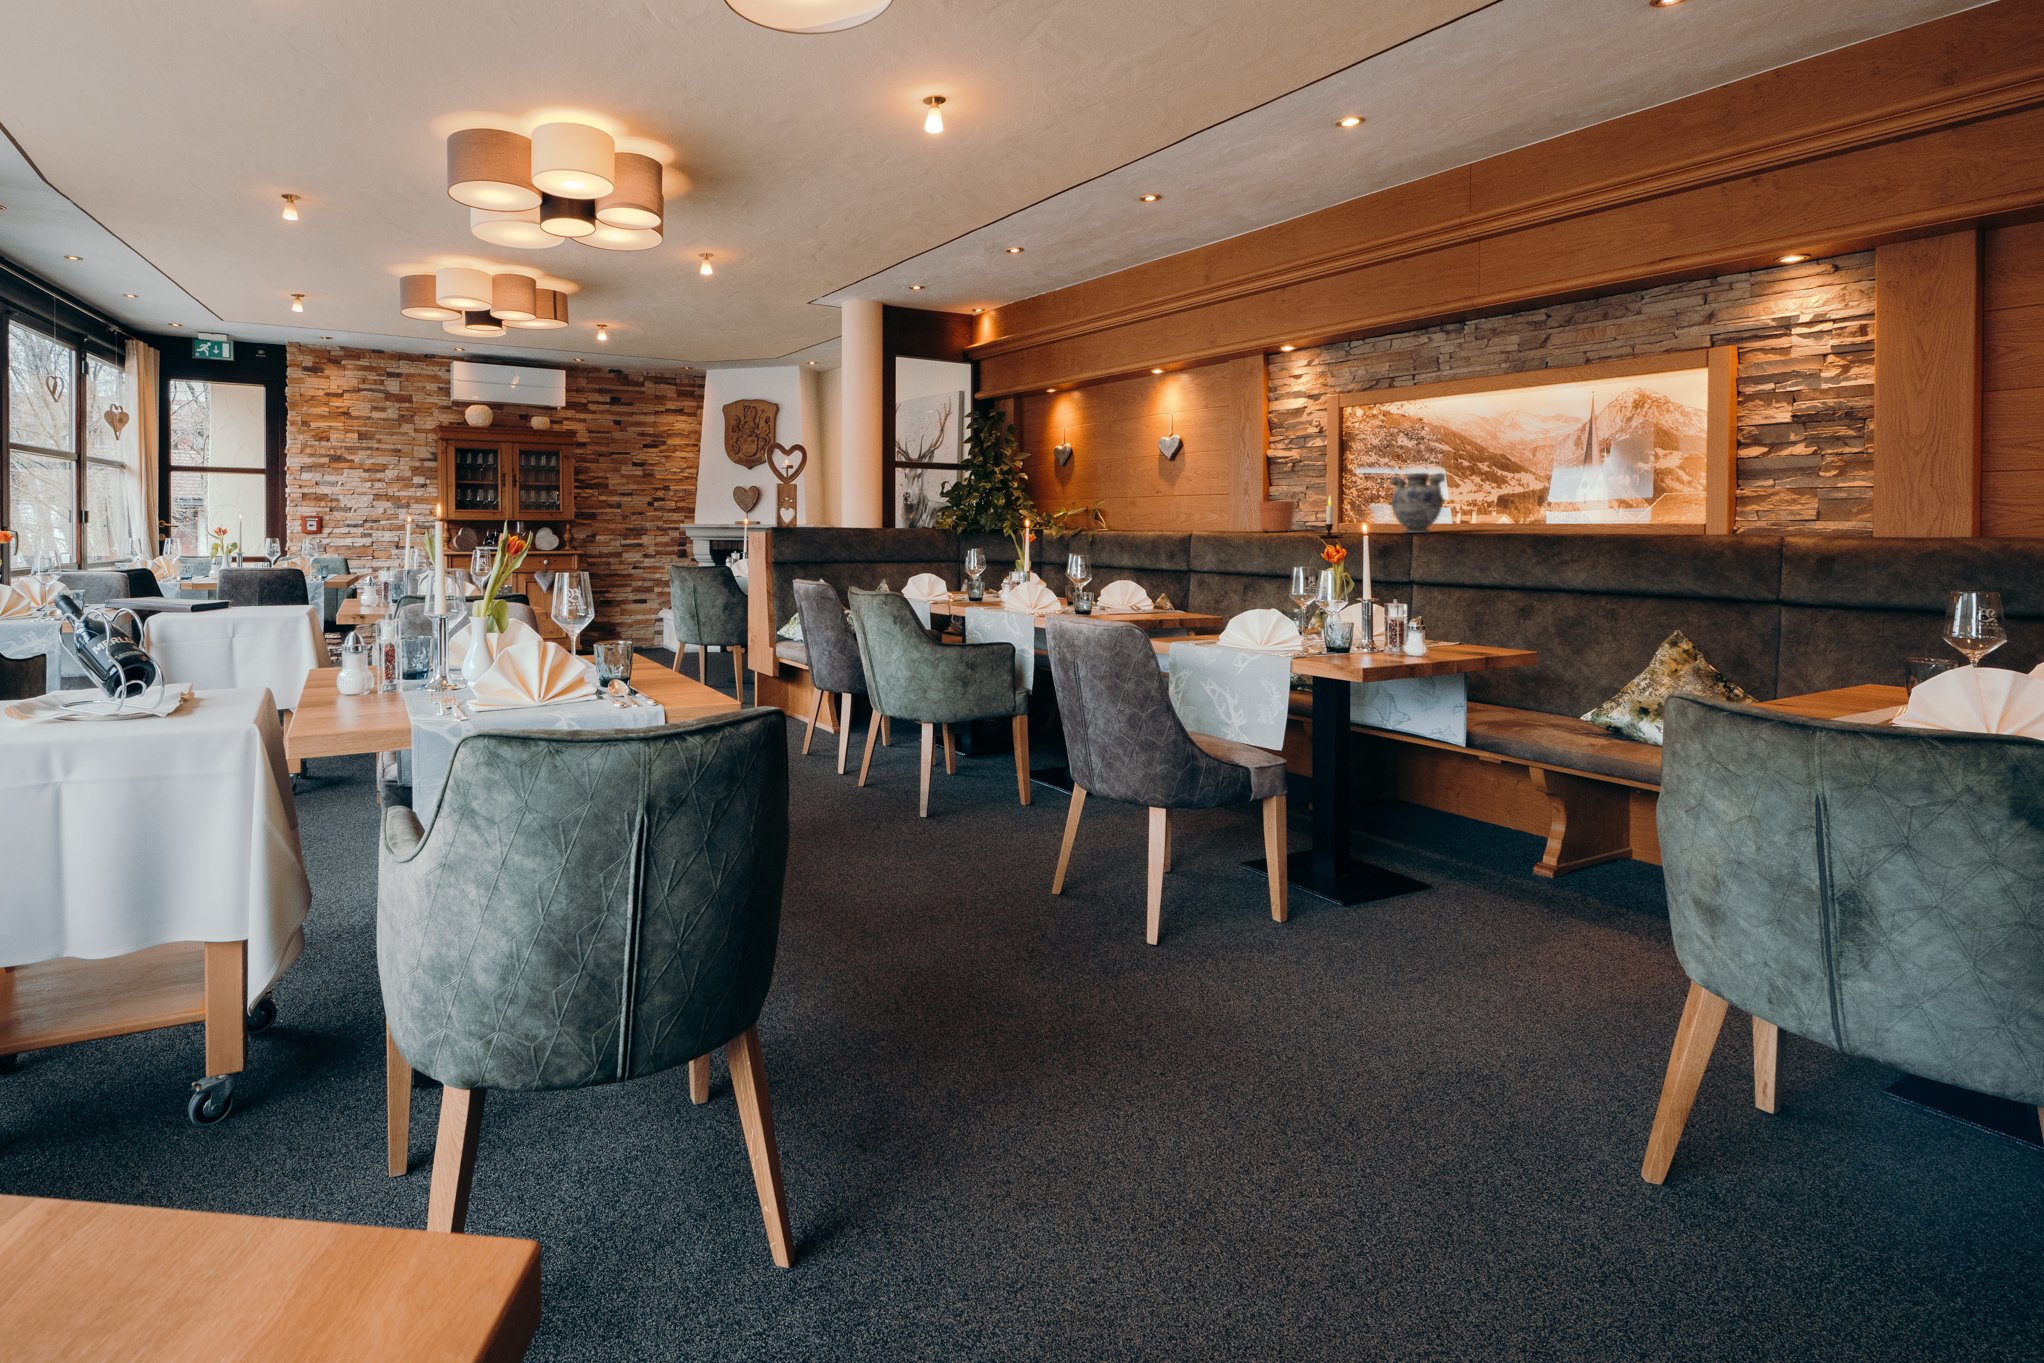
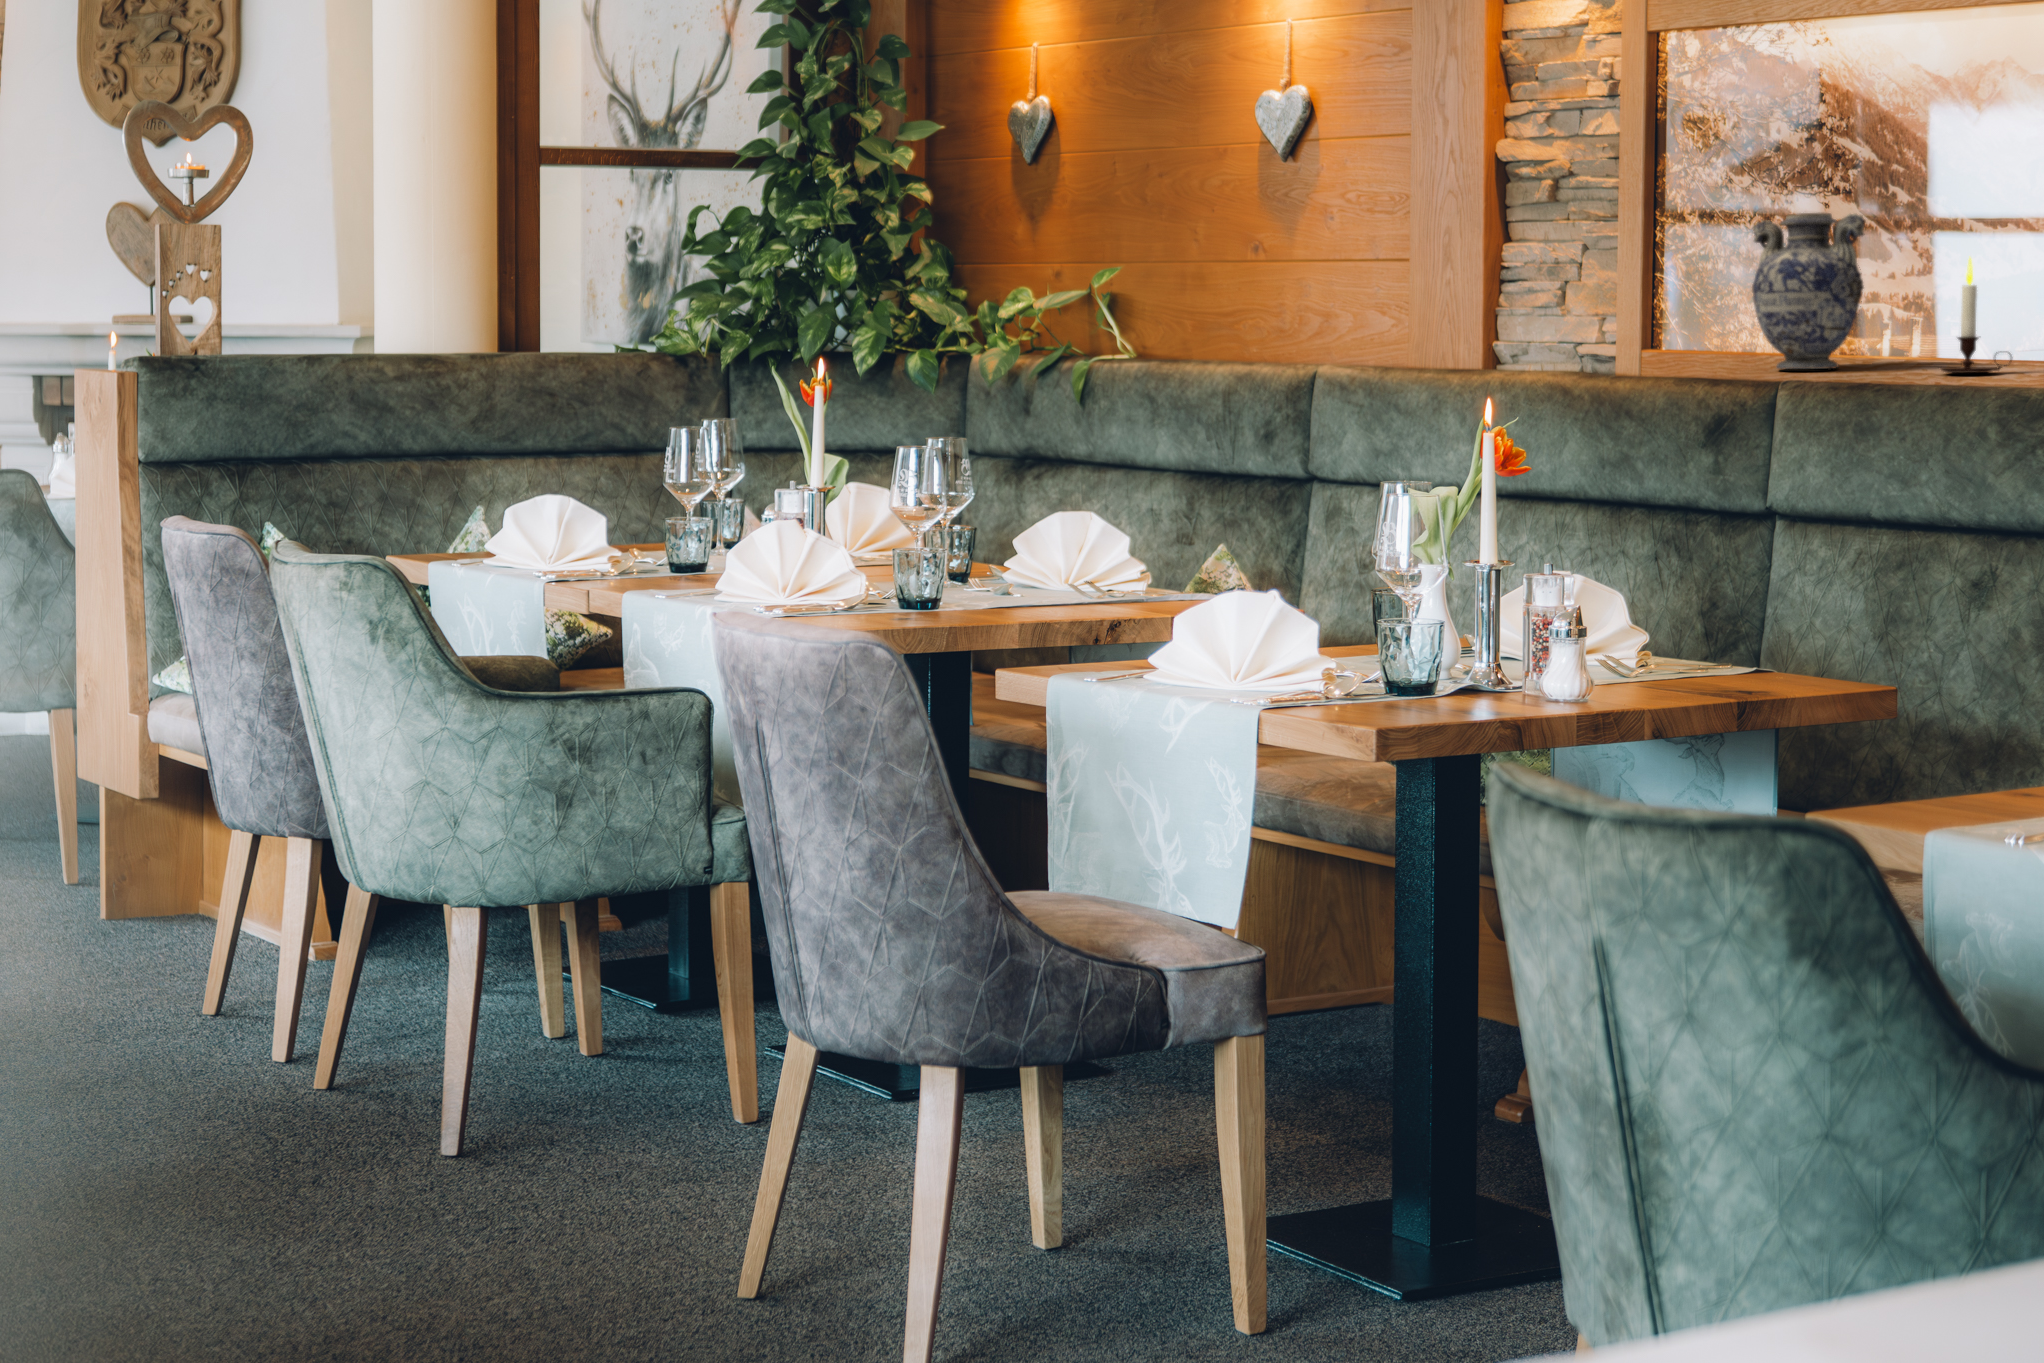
candle: present [1318,496,1347,537] -> present [1940,258,2005,373]
plant pot: present [1259,501,1295,532] -> none [1480,237,1569,359]

